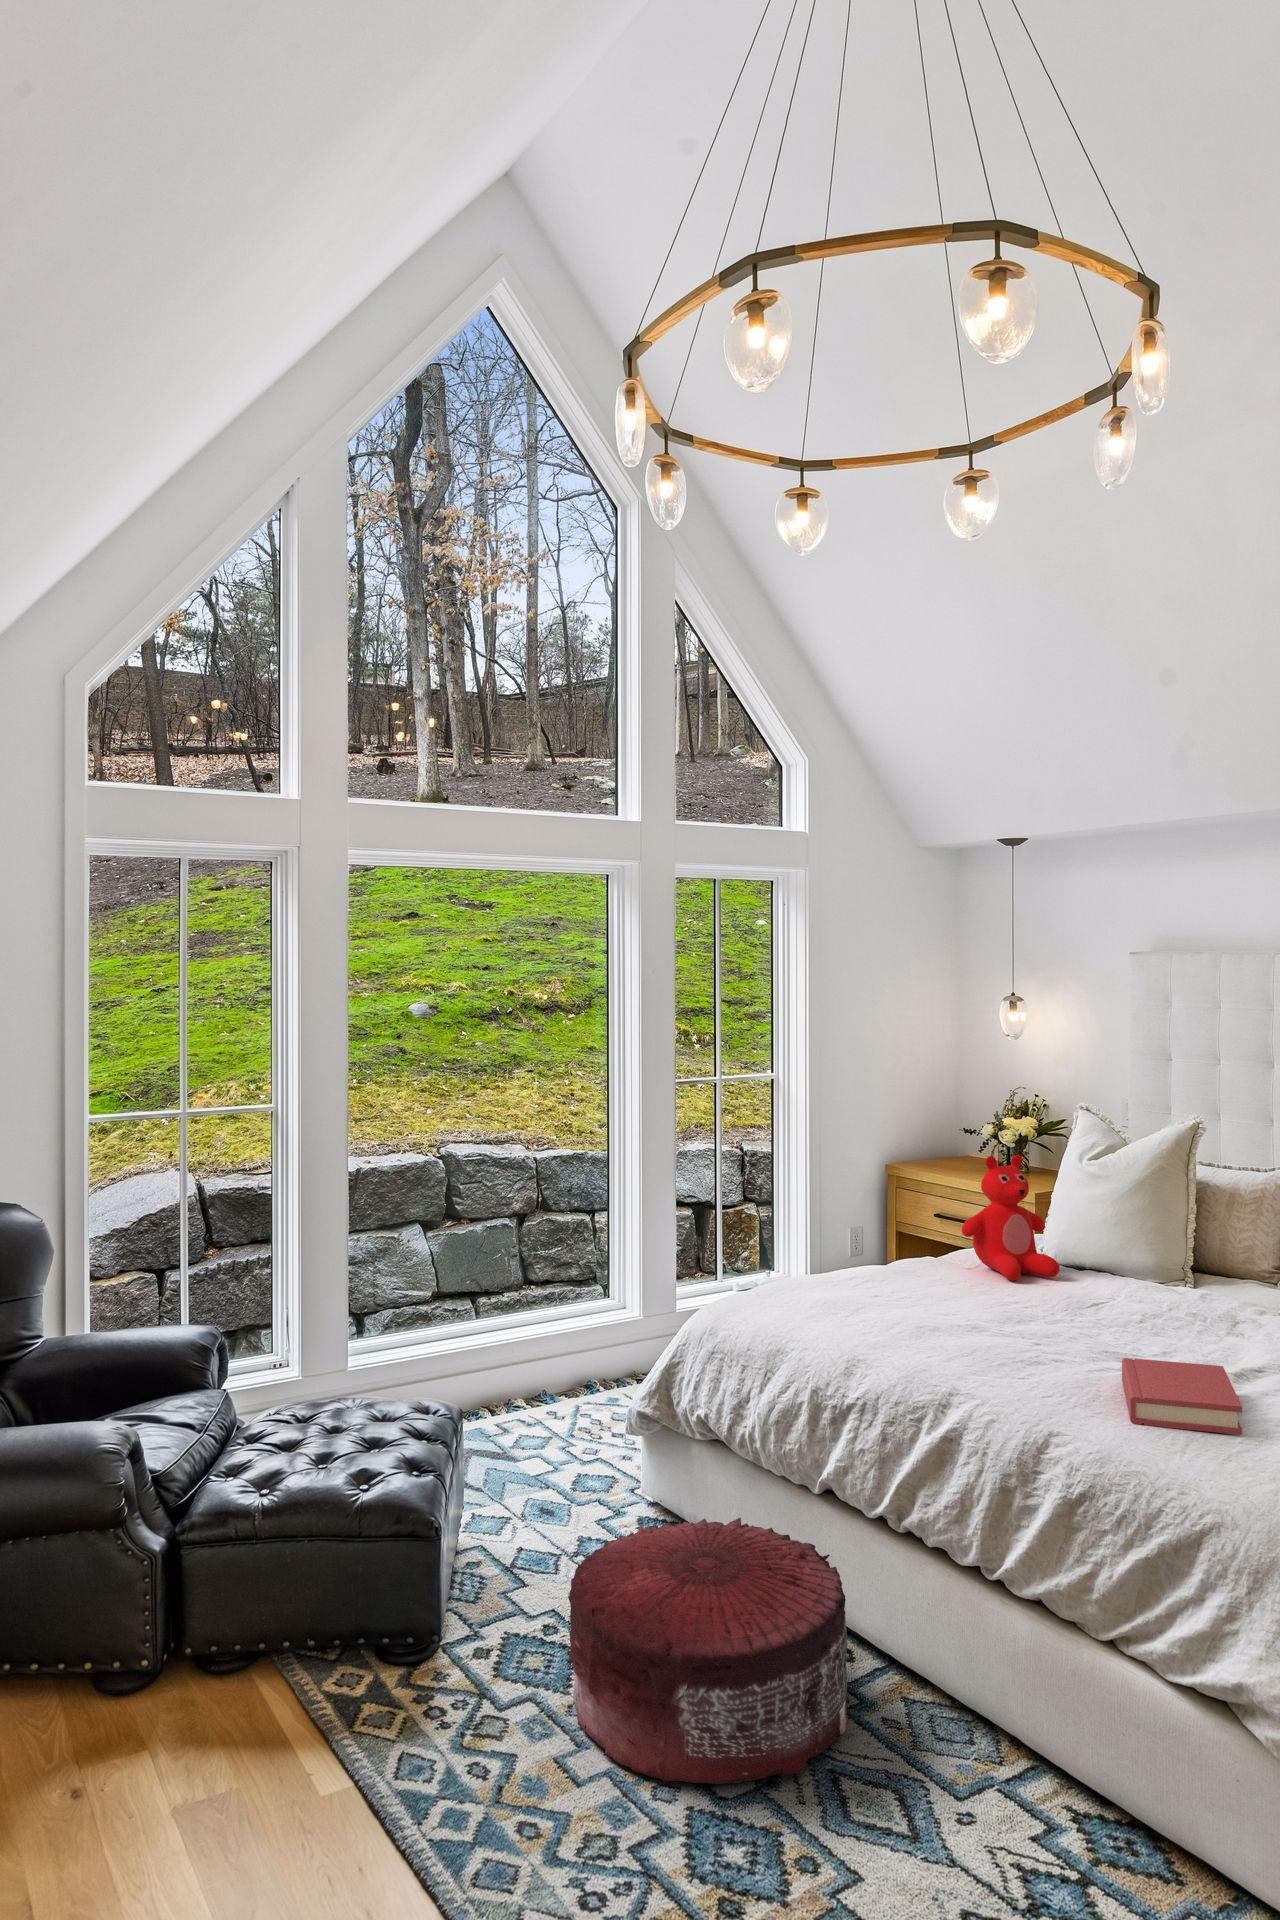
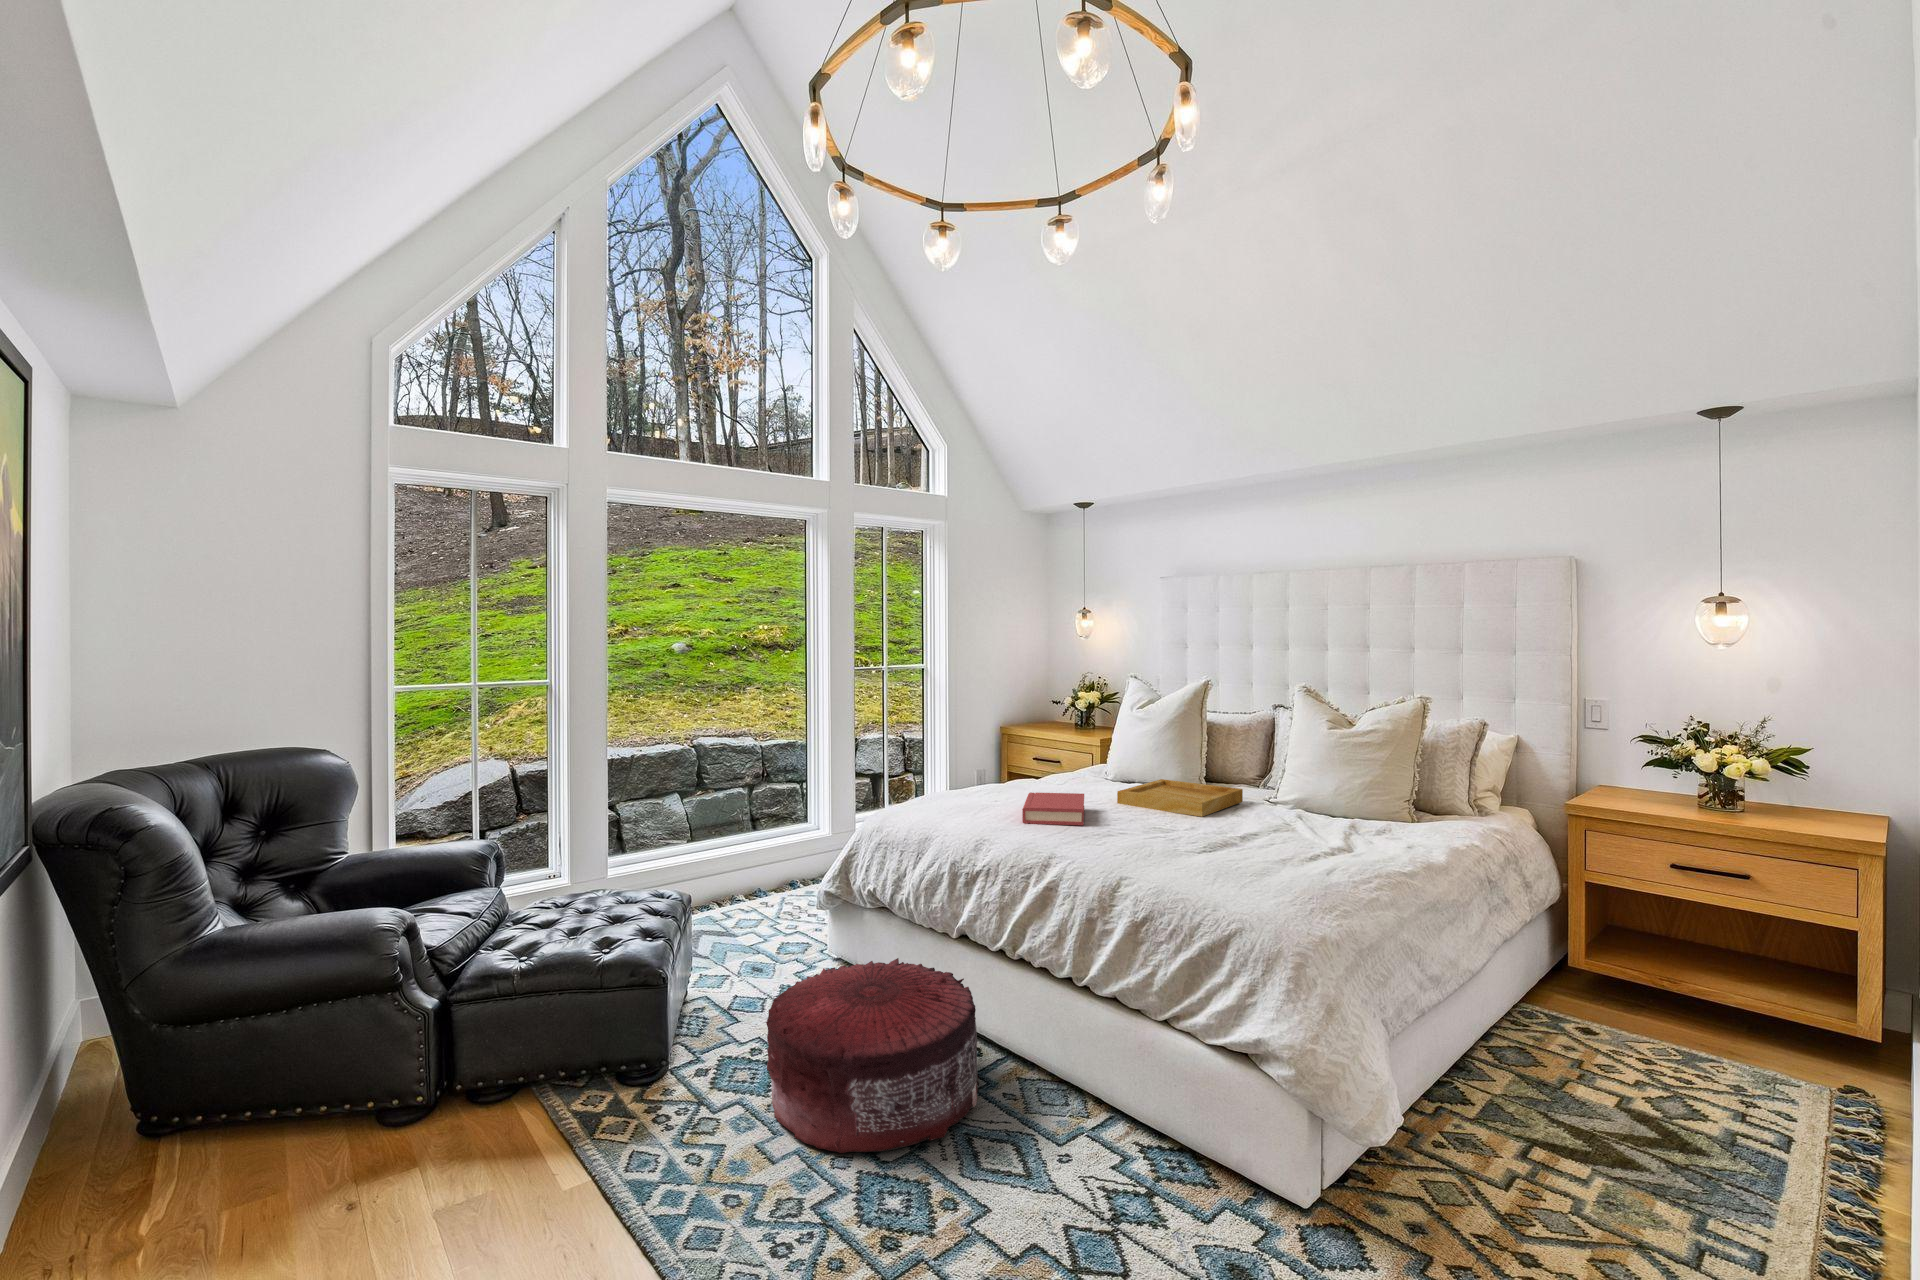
teddy bear: present [962,1155,1060,1280] -> none [1054,703,1122,789]
tray: none [1052,1271,1239,1336] -> present [1117,779,1243,817]
hardback book: present [1122,1358,1242,1435] -> present [1022,793,1084,825]

